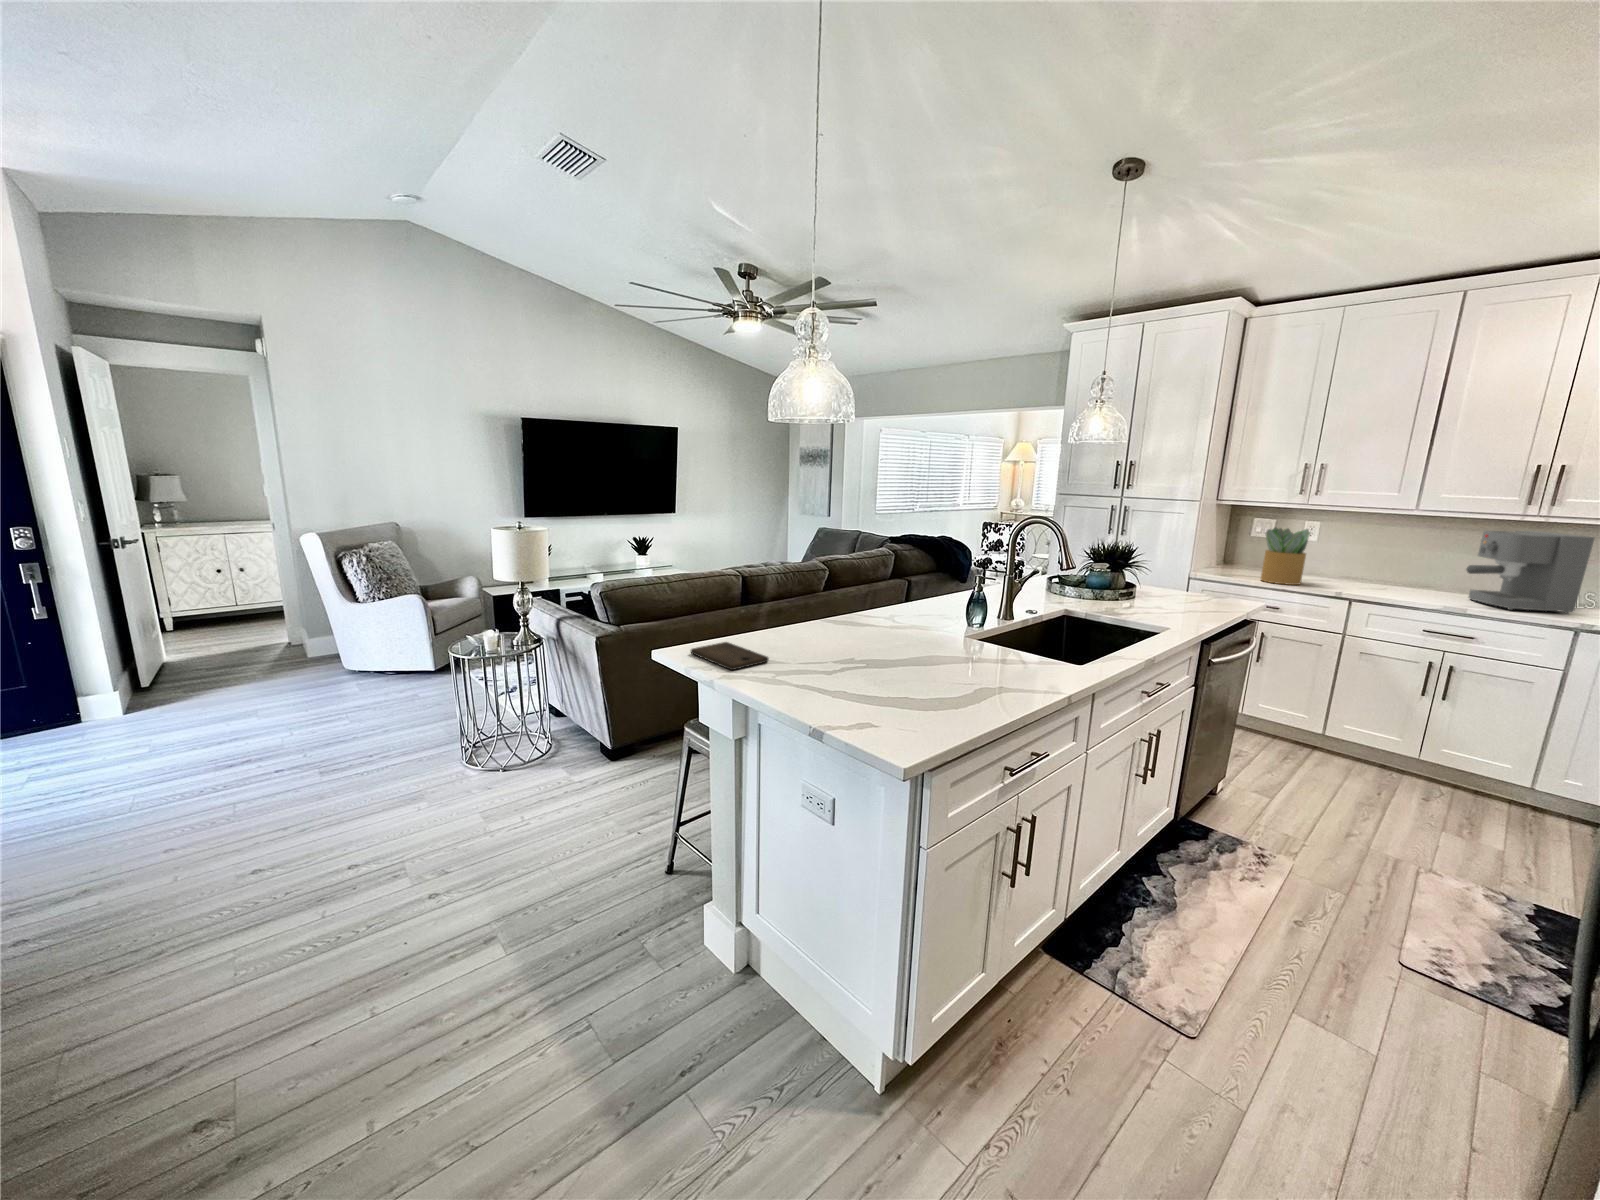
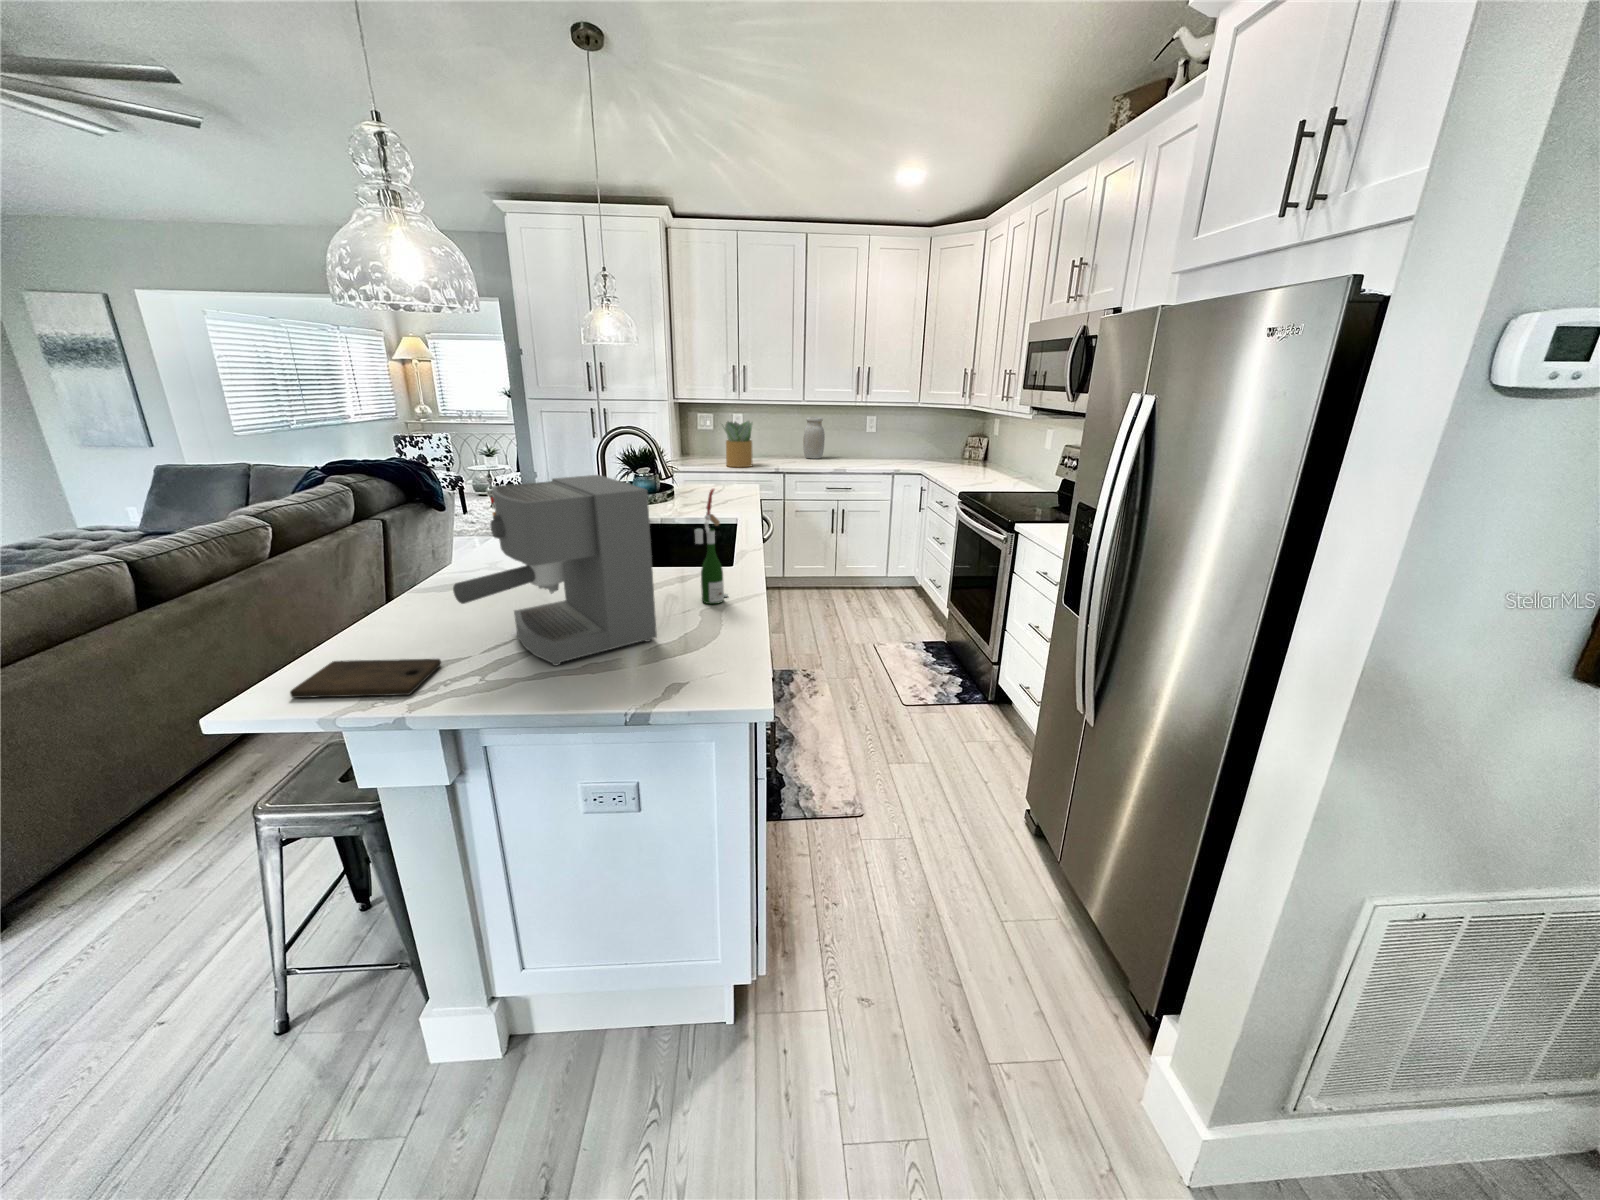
coffee maker: present [1466,531,1594,613] -> present [453,475,657,665]
jar: none [1408,532,1453,590] -> present [803,417,825,459]
wine bottle: none [993,573,1025,687] -> present [695,488,728,604]

